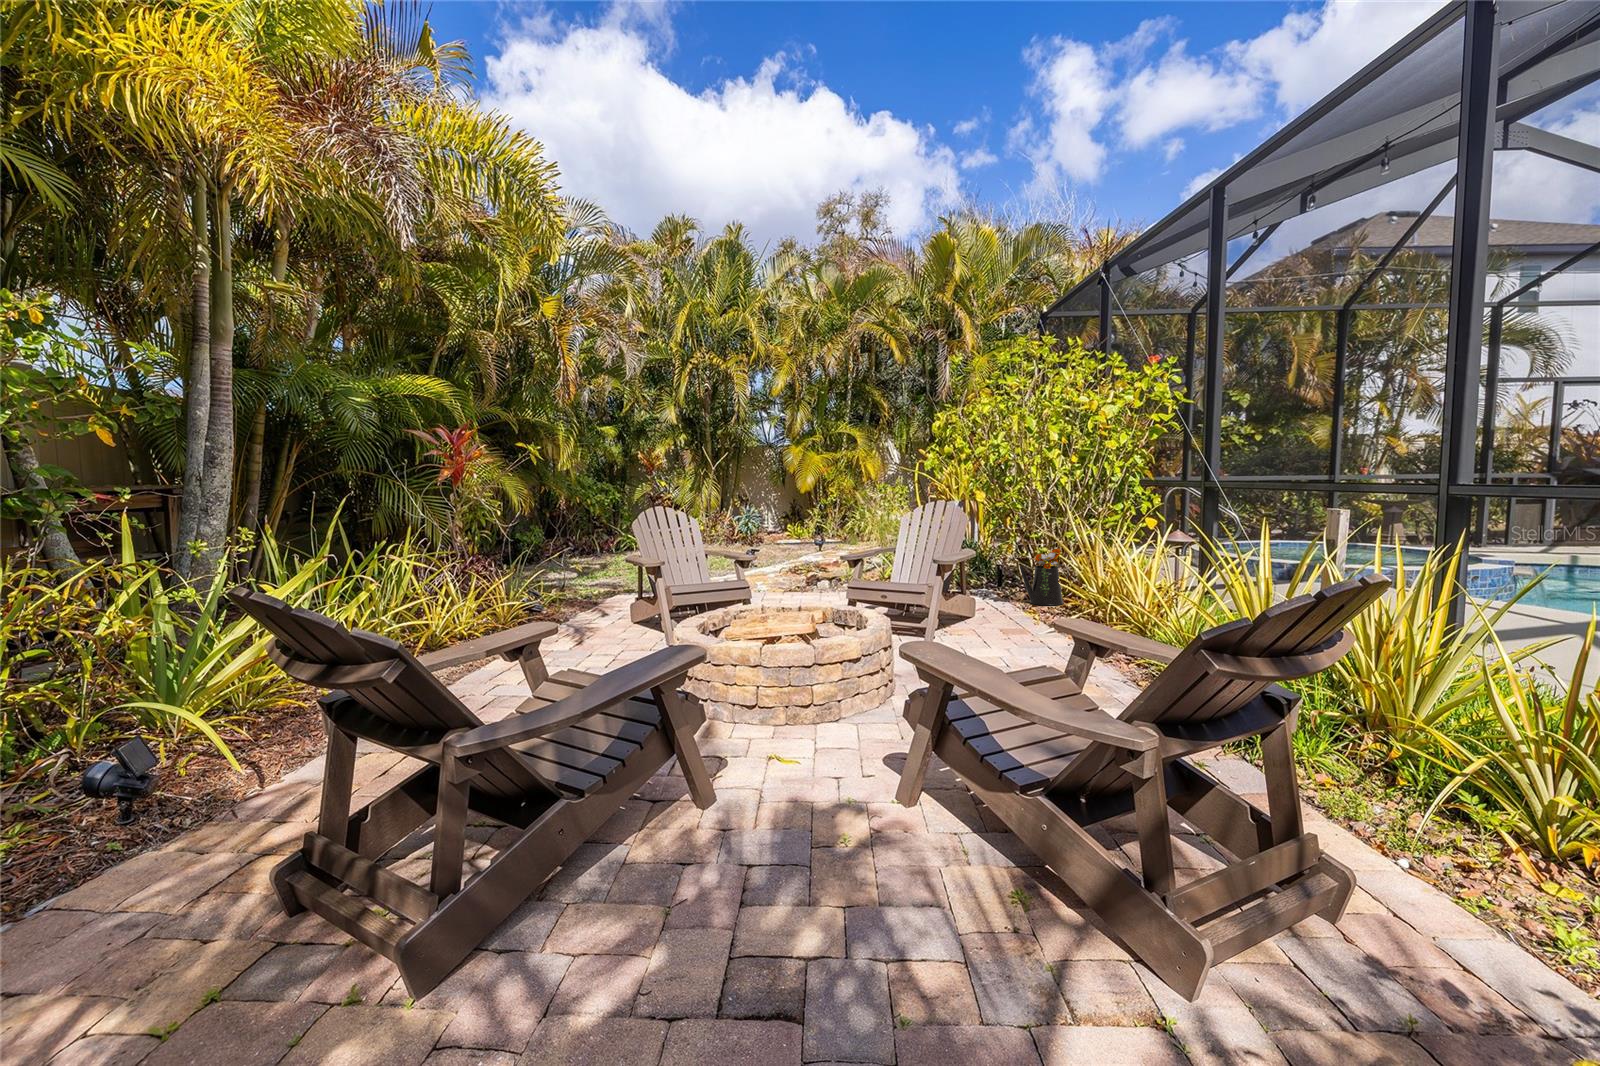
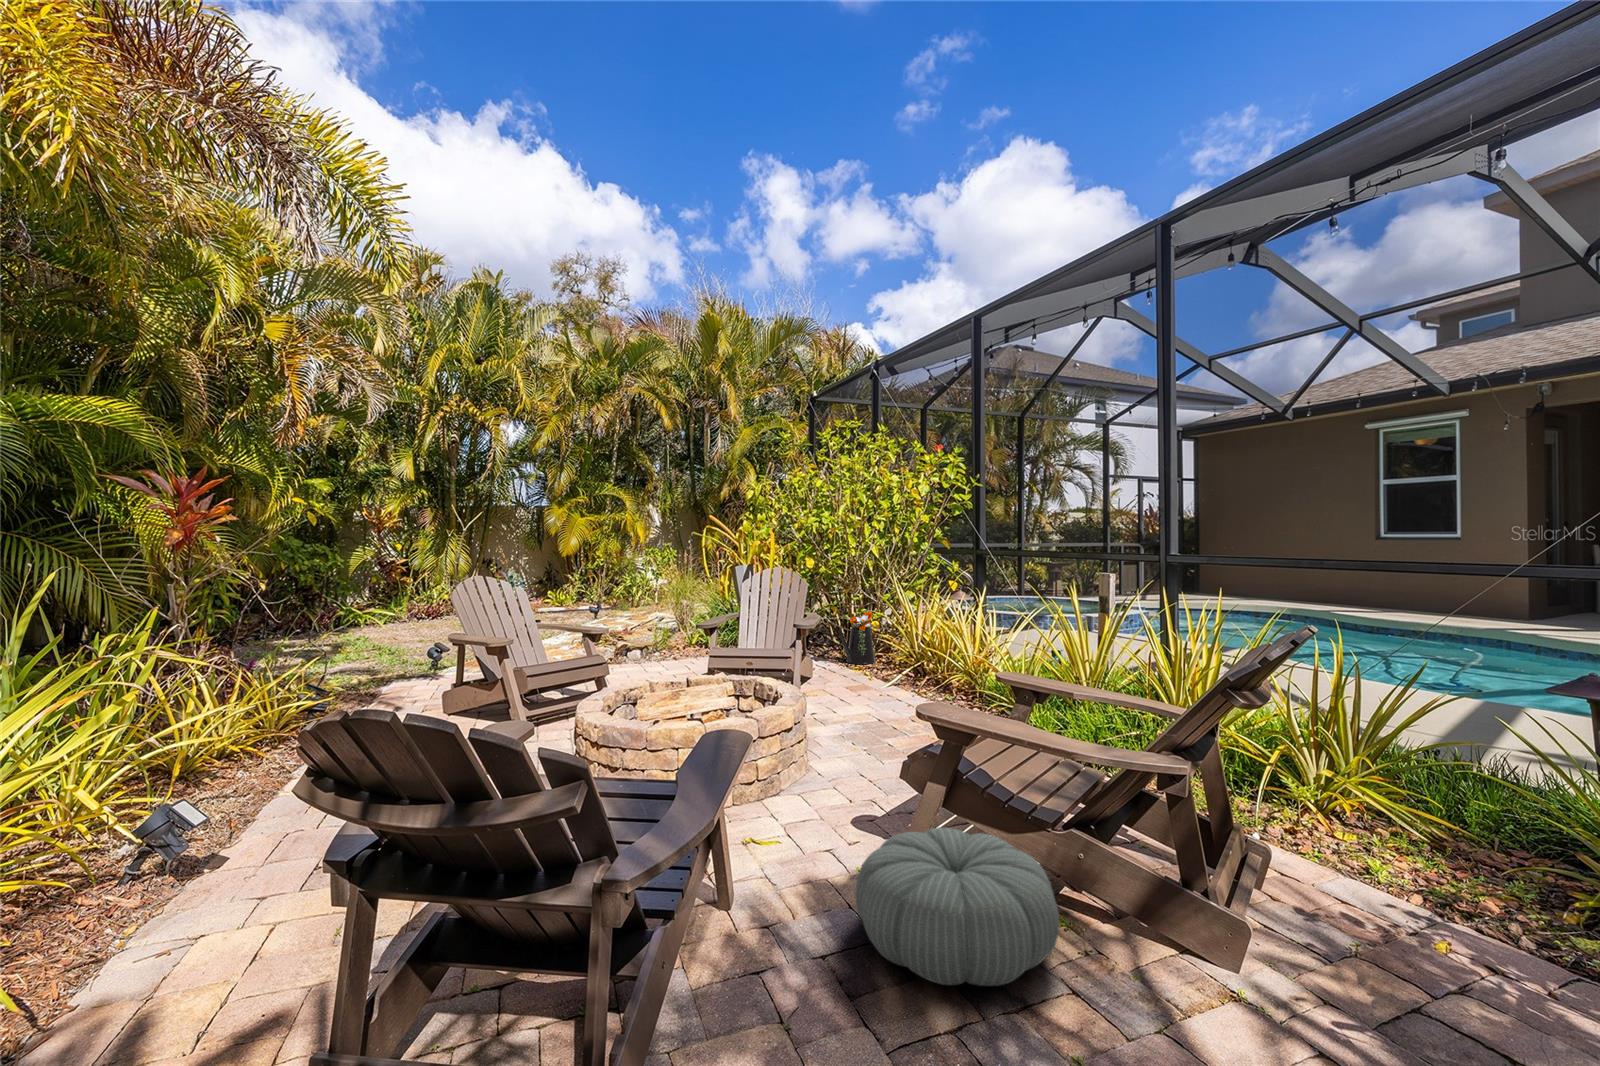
pouf: none [769,768,987,938] -> present [855,827,1059,986]

